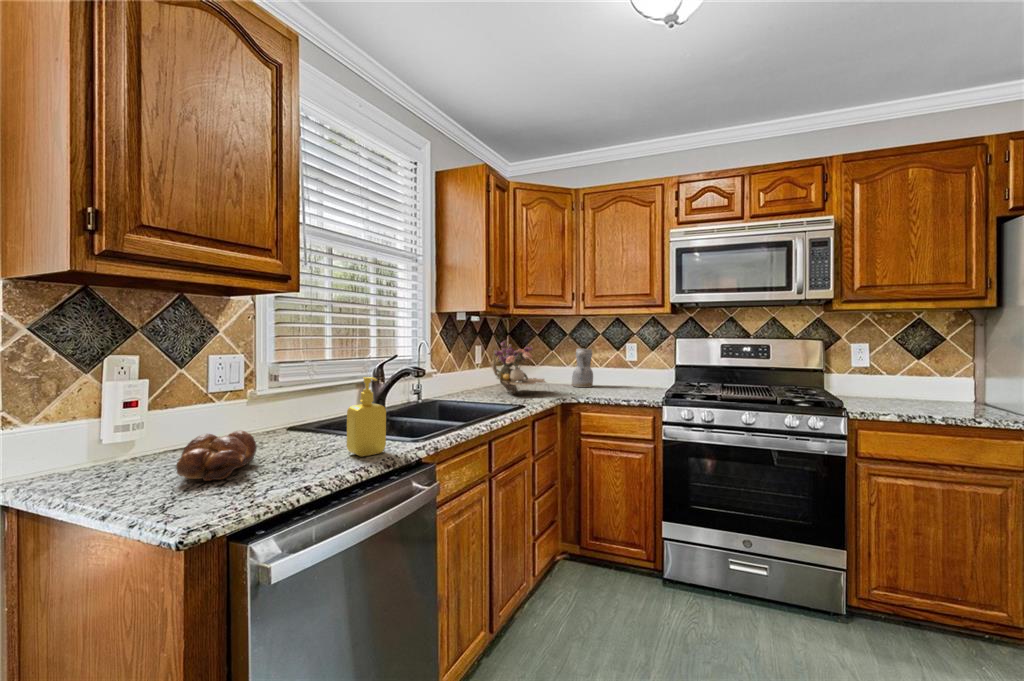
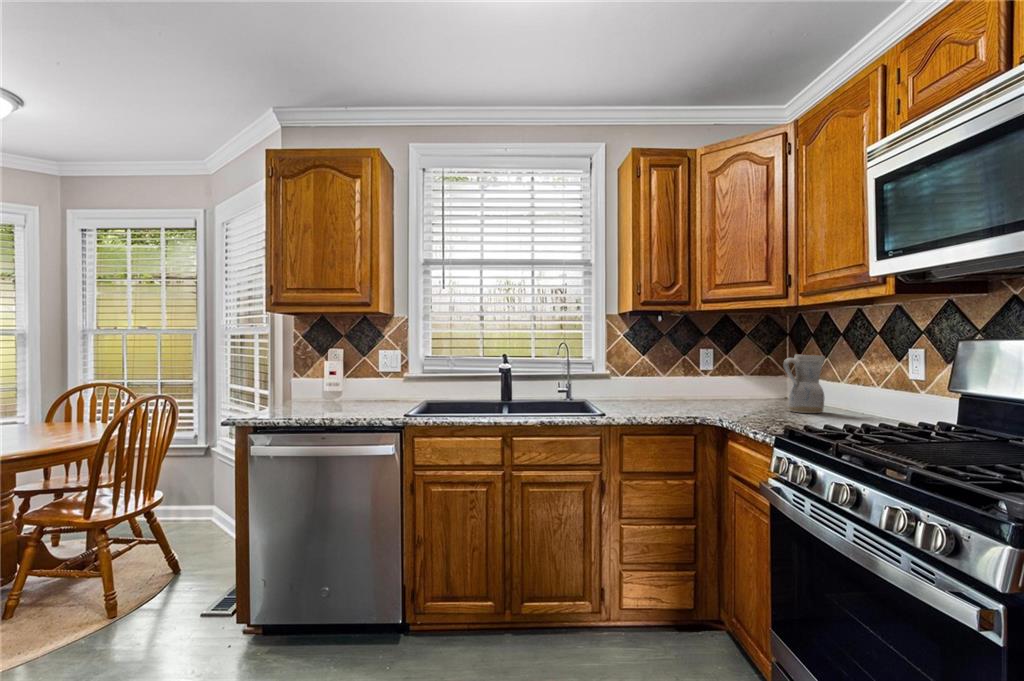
flower arrangement: present [492,341,546,393] -> none [640,343,719,407]
soap dispenser: present [347,377,386,457] -> none [360,364,385,414]
bread loaf: present [176,430,256,481] -> none [300,389,355,410]

